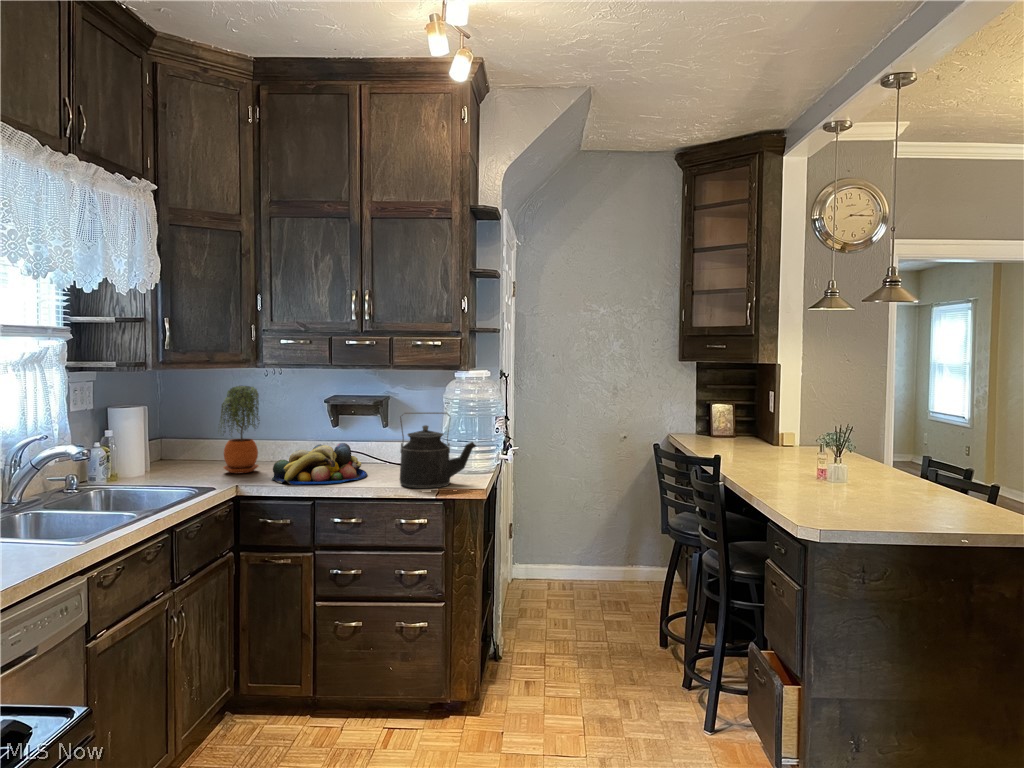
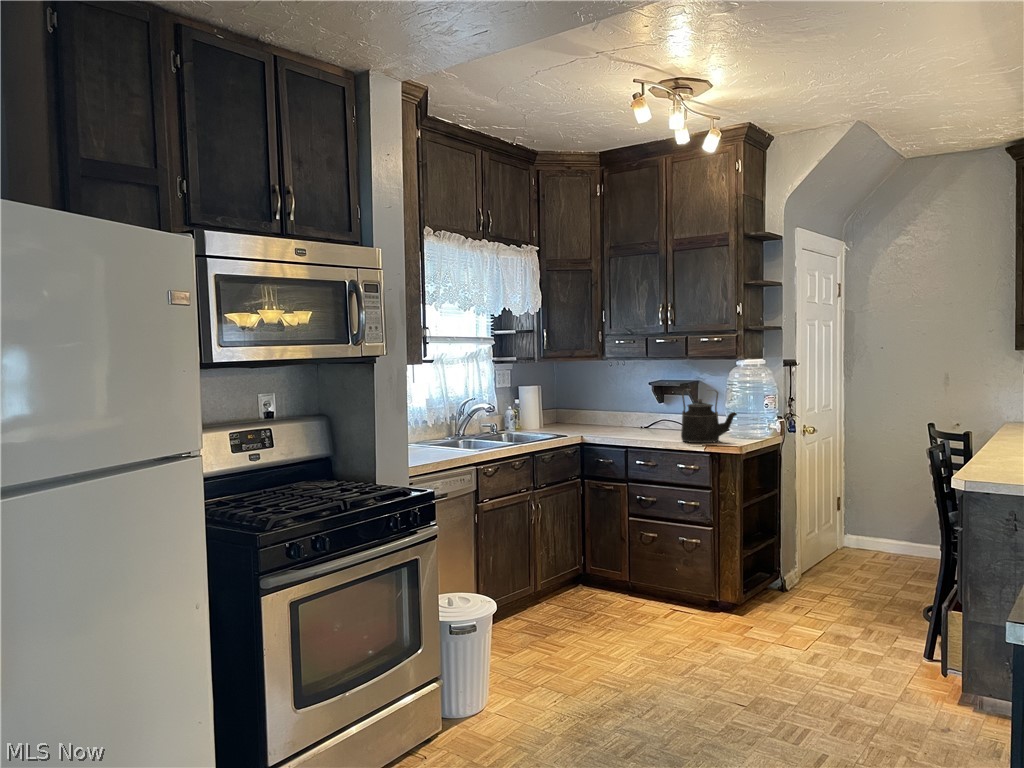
potted plant: present [220,386,260,474] -> none [578,372,606,431]
fruit bowl: present [272,443,367,485] -> none [605,412,670,438]

